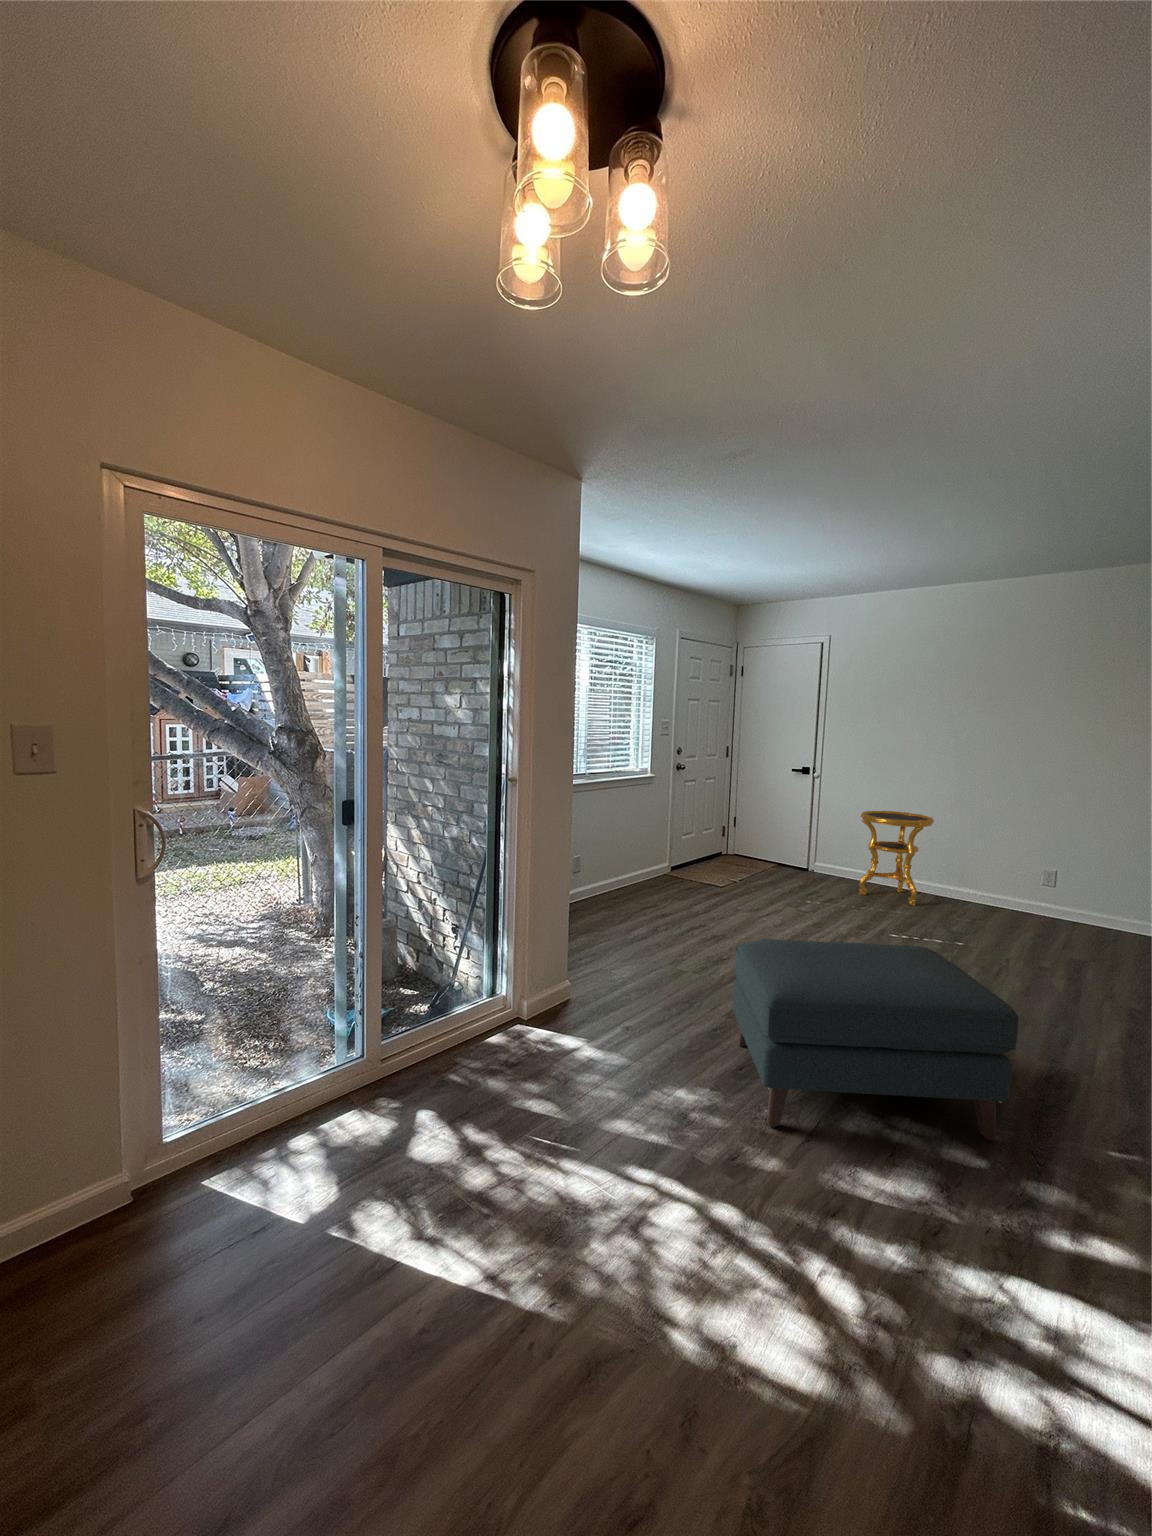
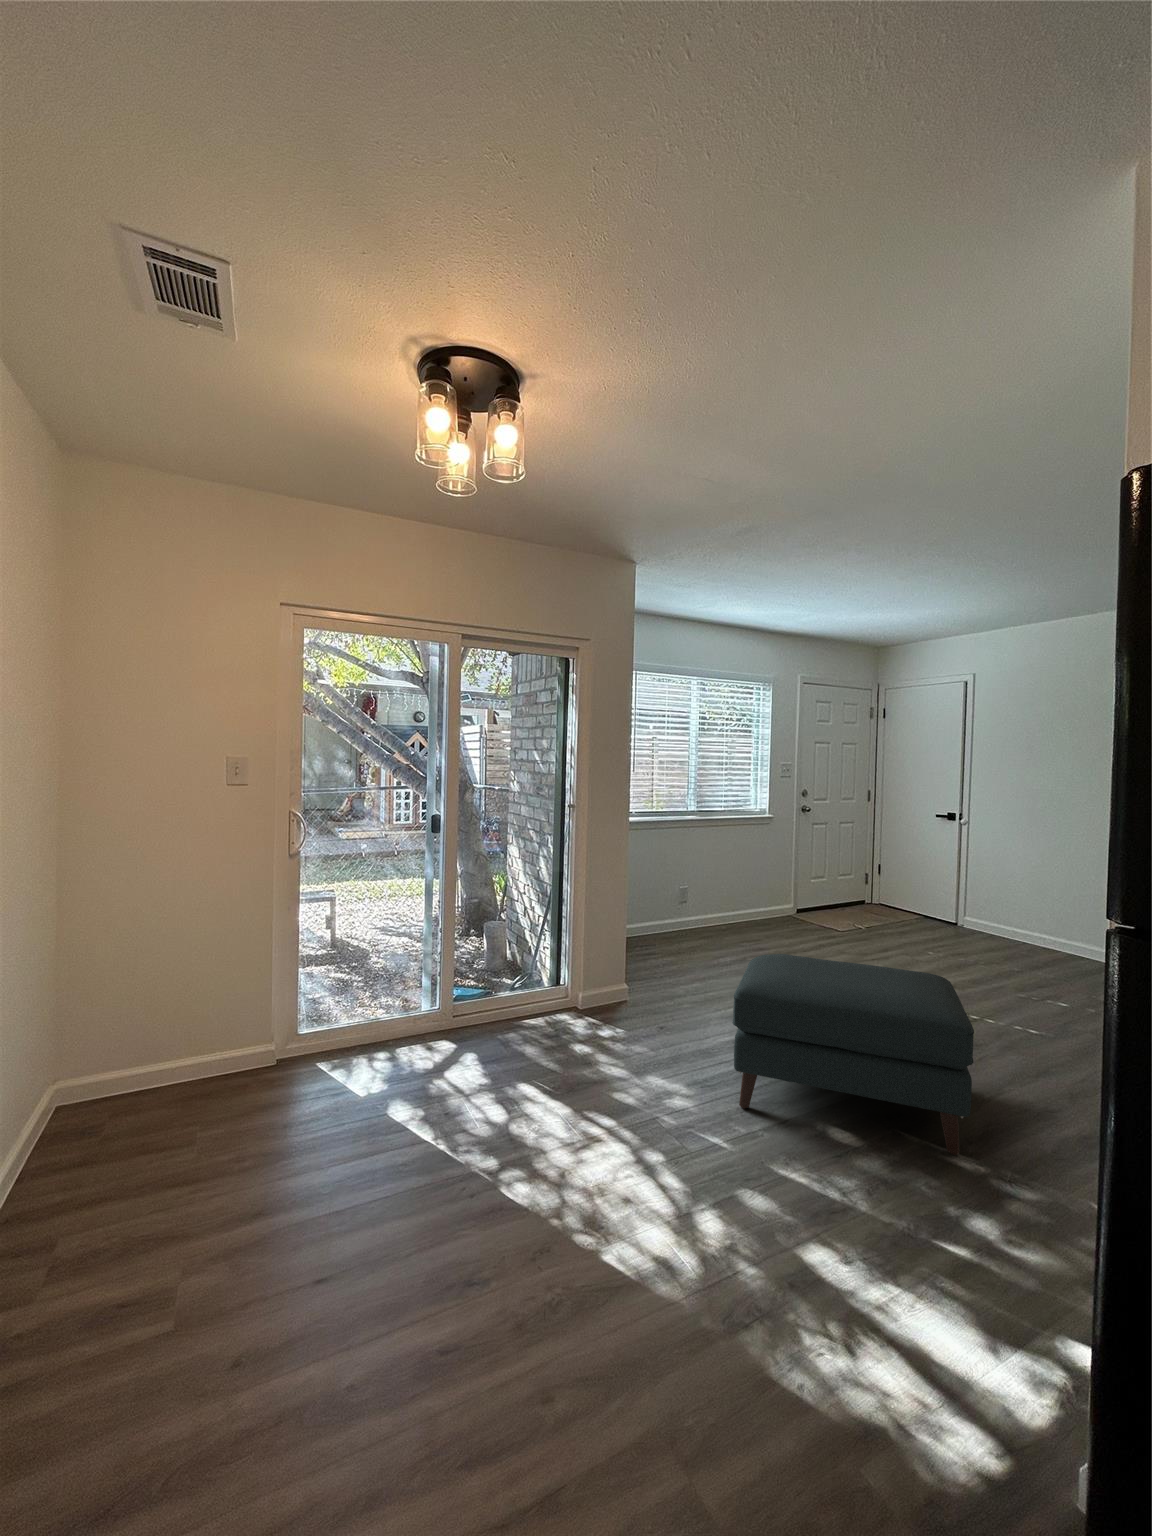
side table: present [859,811,934,906] -> none [998,861,1086,966]

